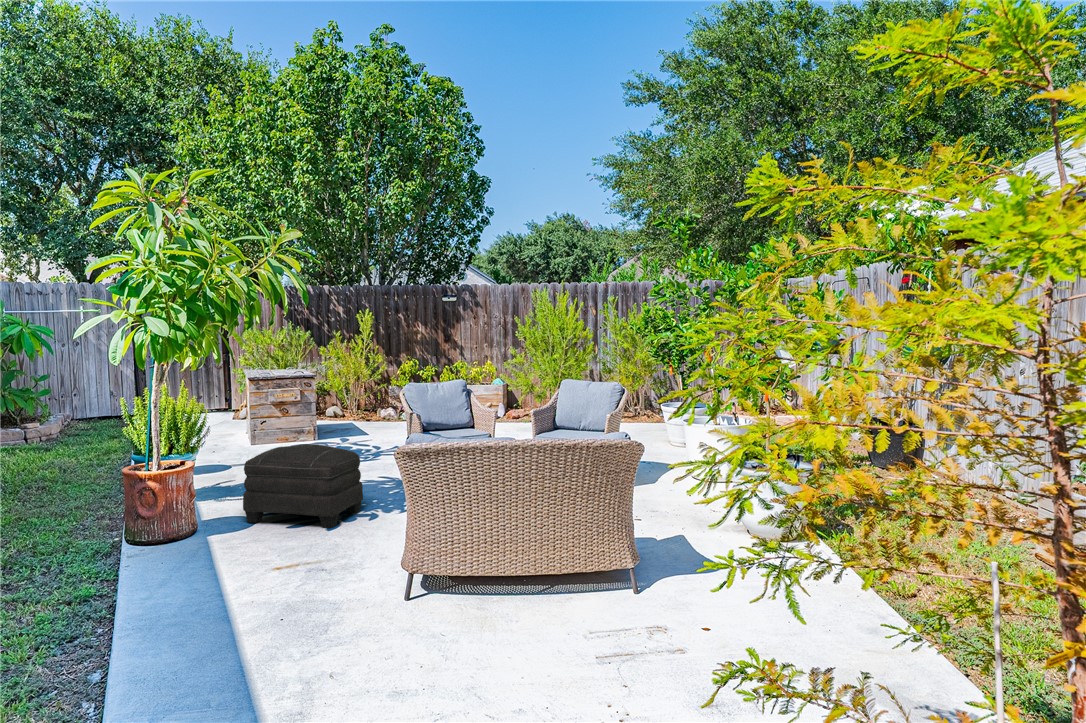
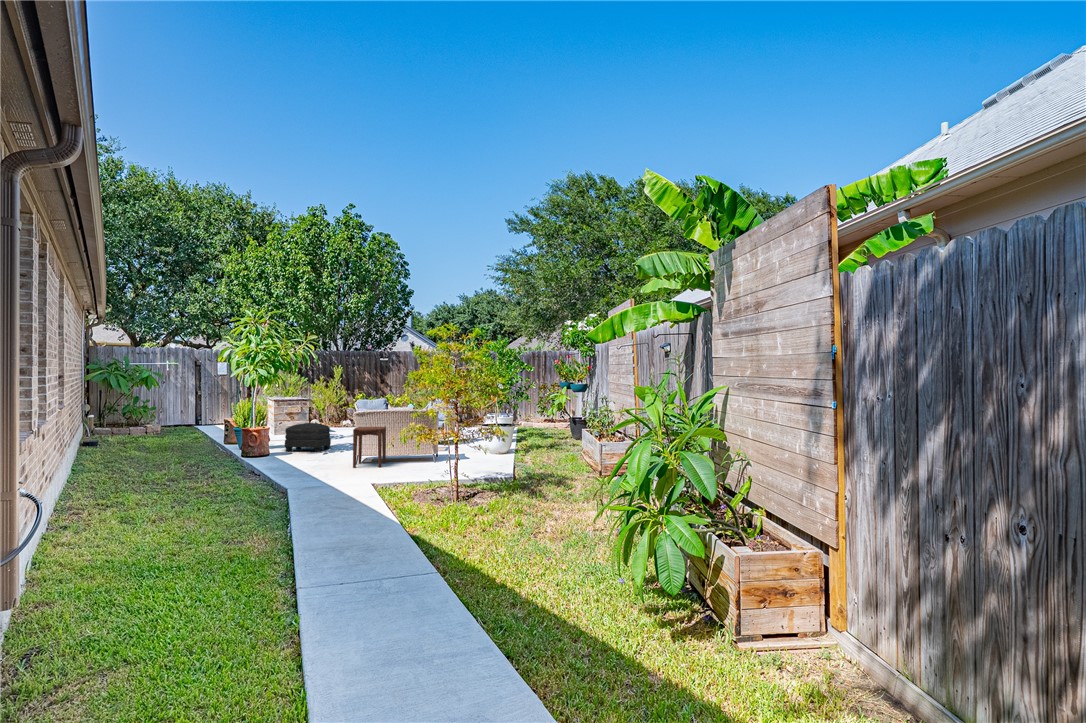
side table: none [451,490,559,658] -> present [353,427,386,468]

